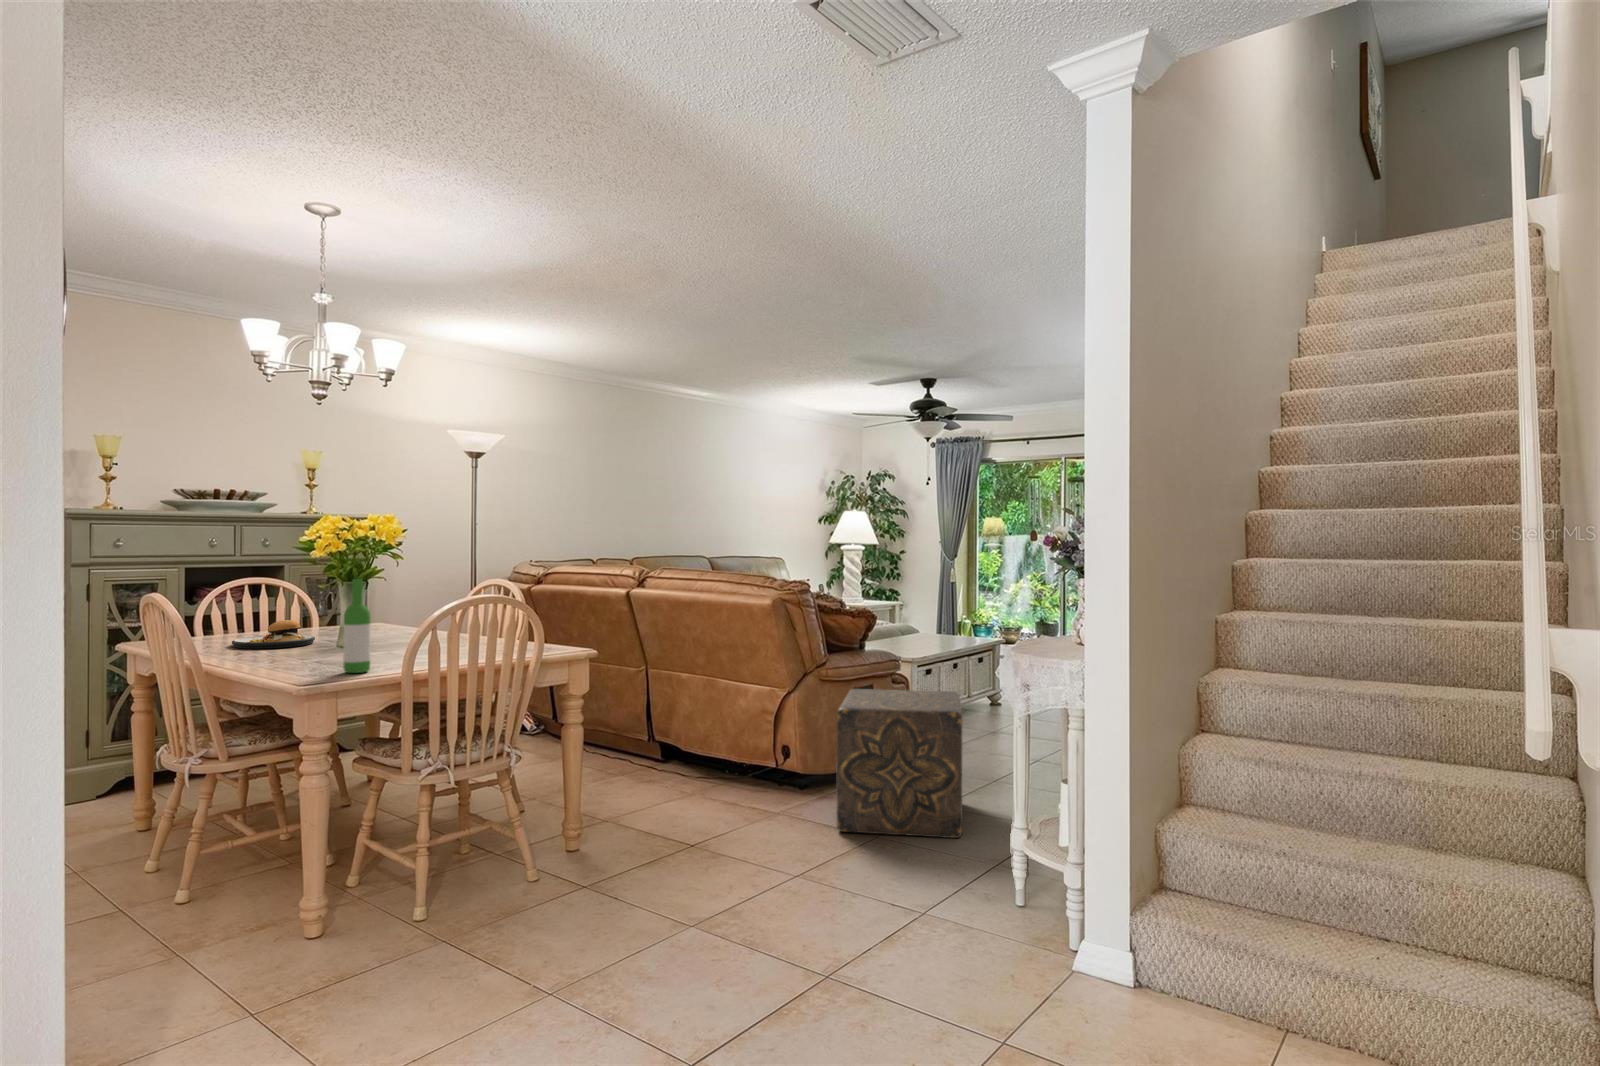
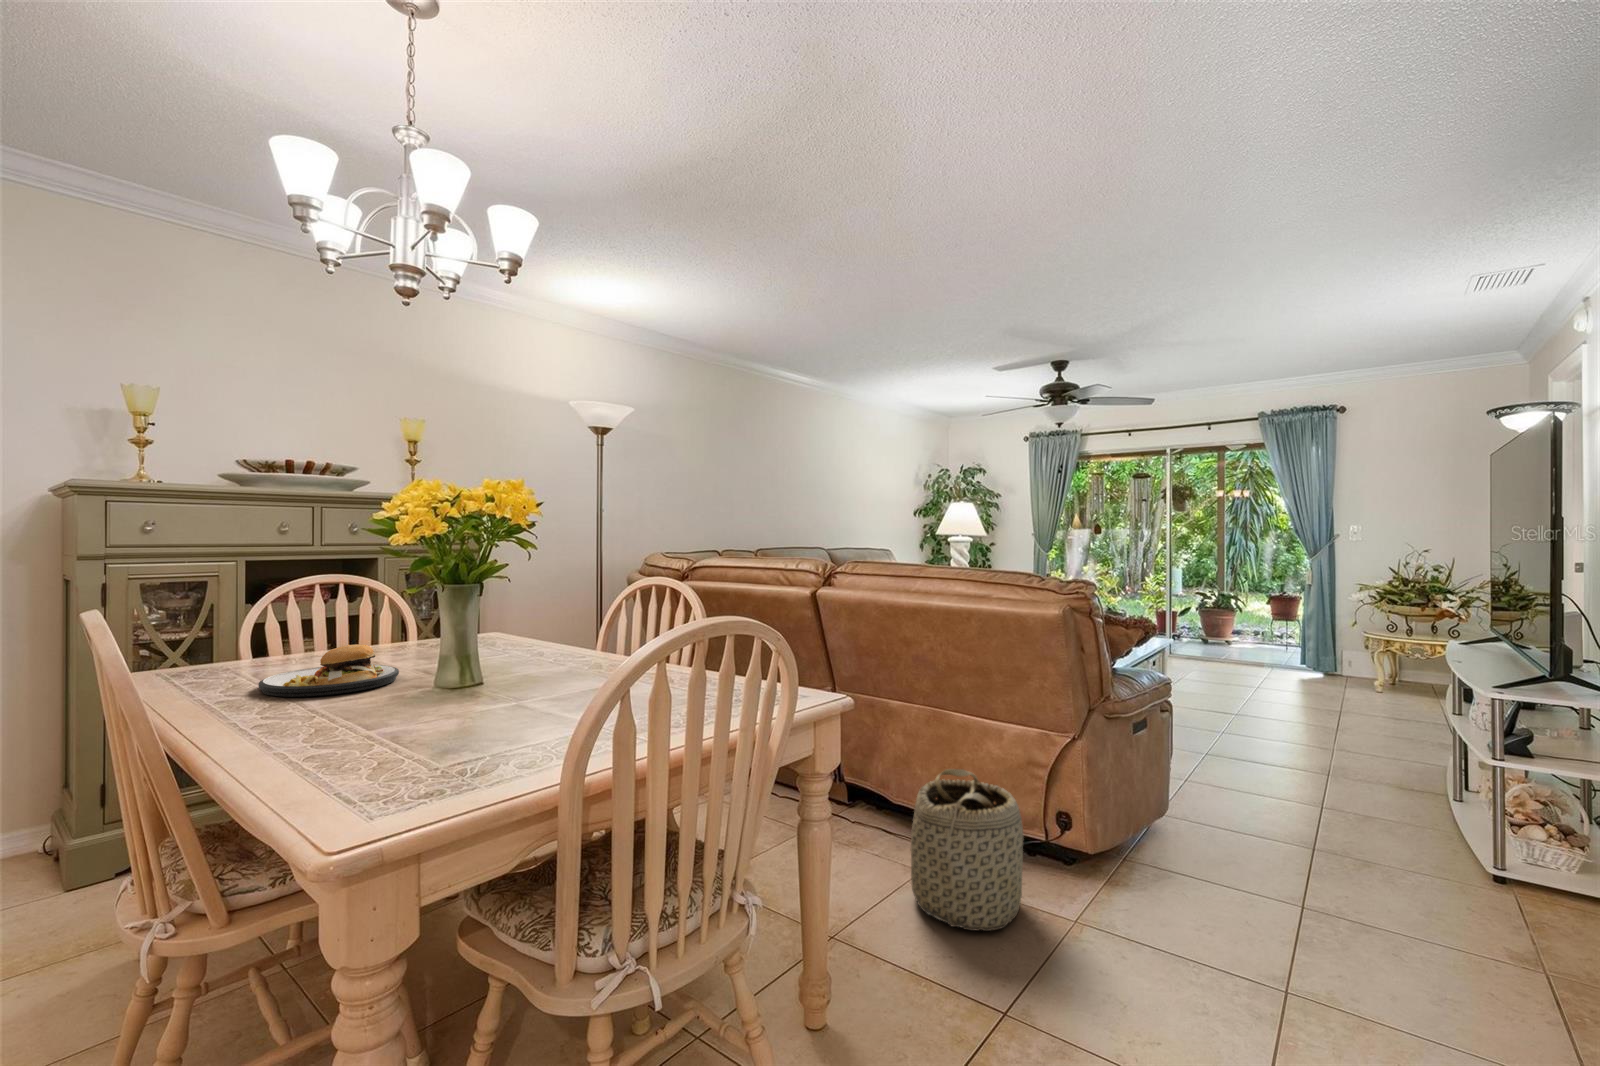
wine bottle: present [343,579,371,673] -> none [435,585,491,788]
ottoman: present [837,689,962,838] -> none [1166,735,1459,1009]
basket: none [666,714,741,814] -> present [911,769,1024,931]

